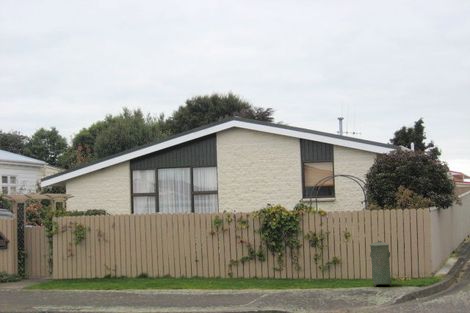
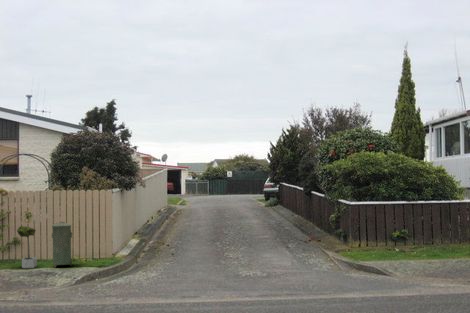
potted tree: none [338,244,358,286] -> present [17,226,37,268]

